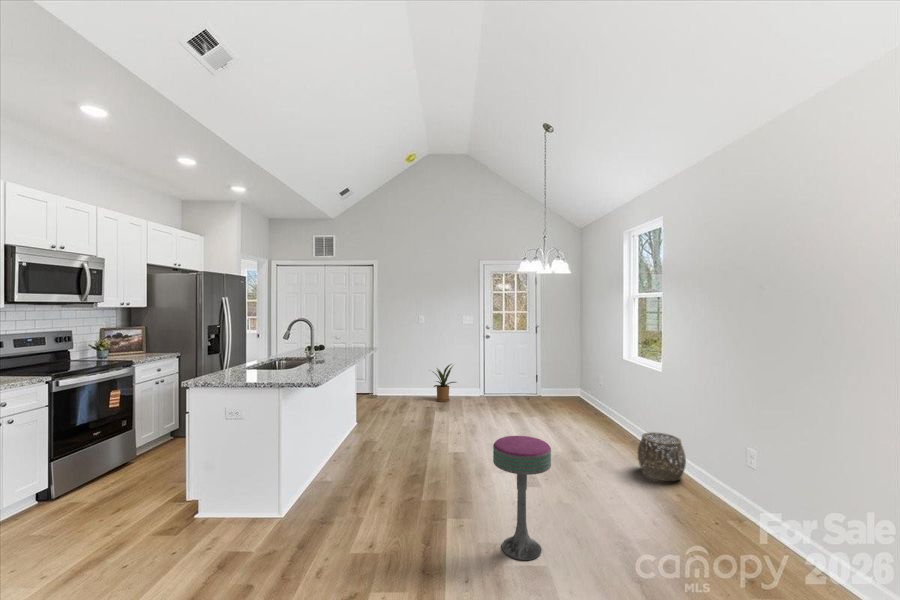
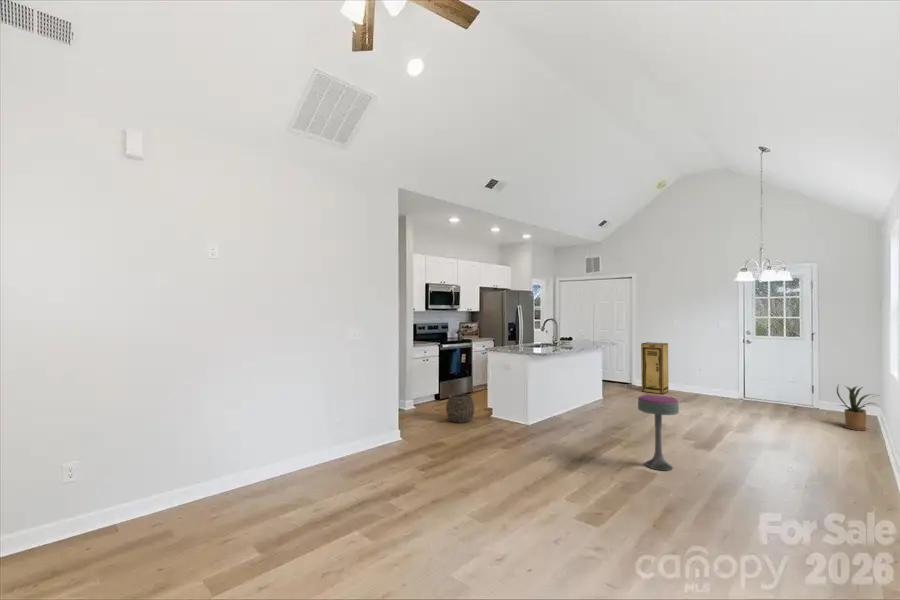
storage cabinet: none [387,343,413,402] -> present [641,342,668,394]
house plant: present [433,364,456,402] -> present [837,386,874,431]
woven basket: present [638,432,686,481] -> present [446,394,474,423]

